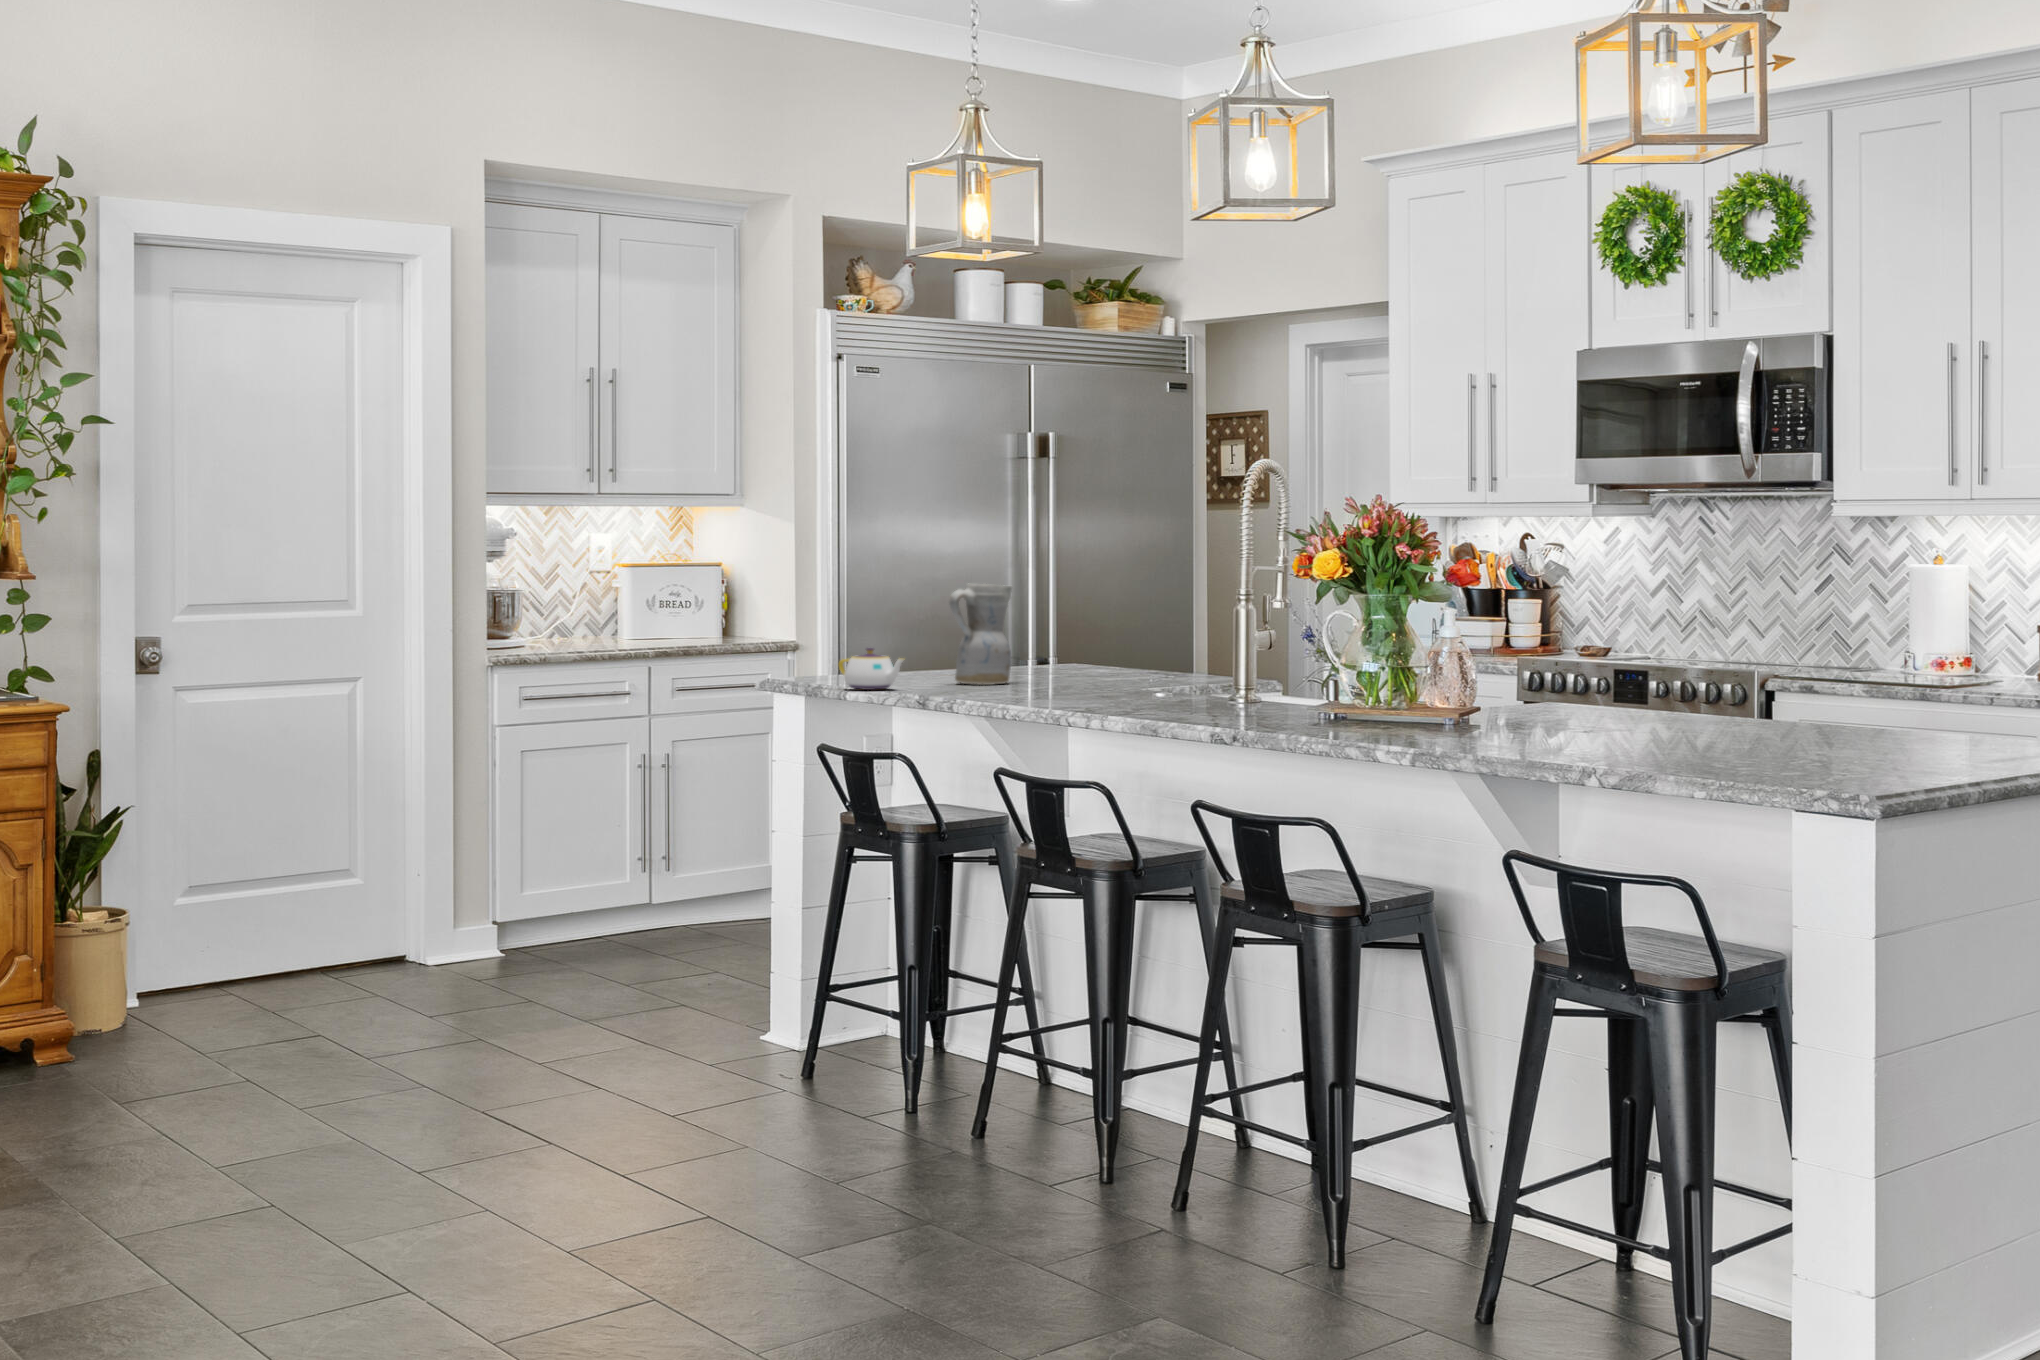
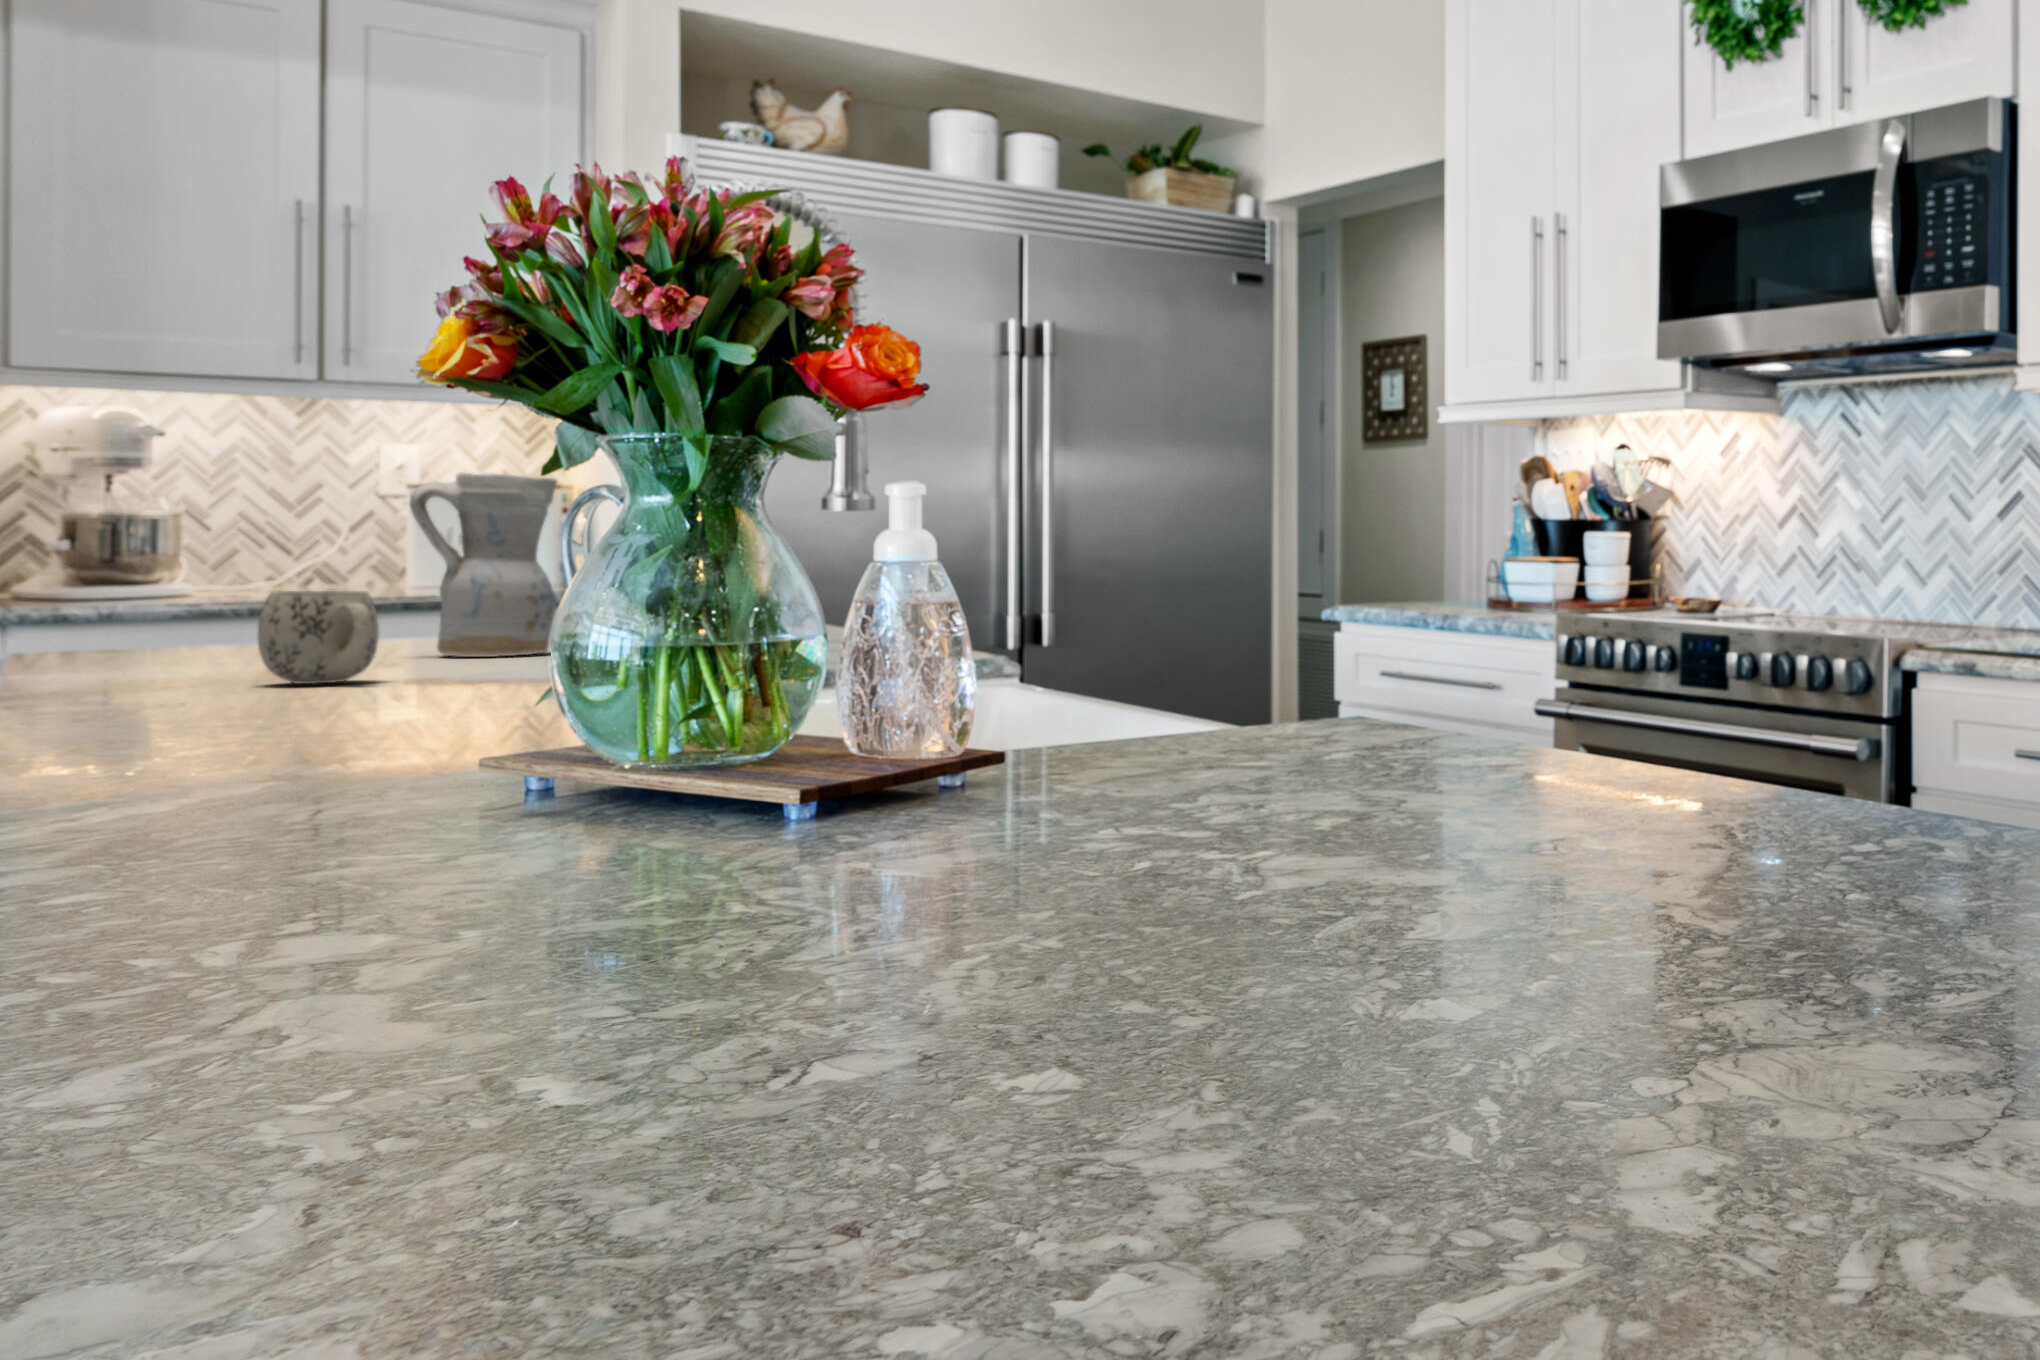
teapot: present [839,648,904,690] -> none [90,586,222,667]
mug: none [1012,651,1070,695] -> present [258,591,379,684]

